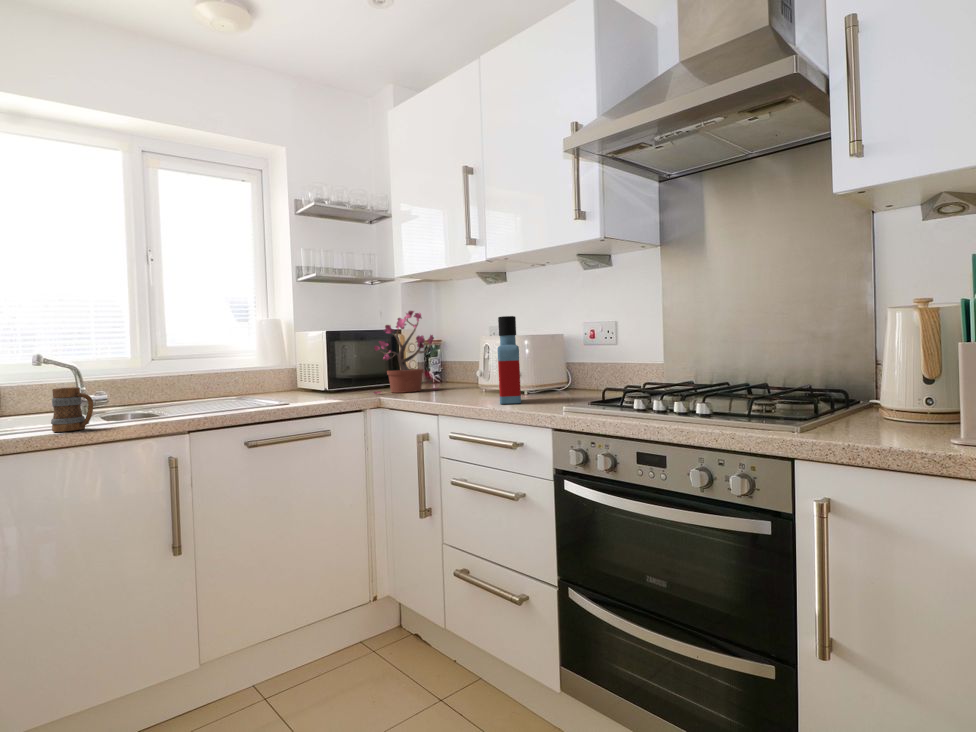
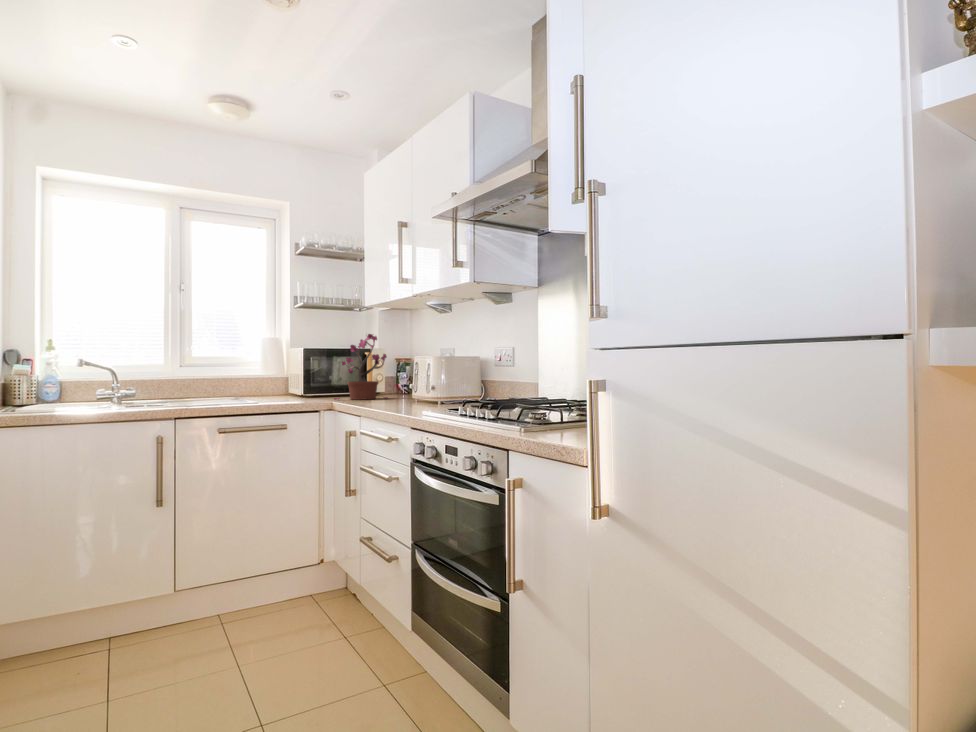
bottle: present [498,316,521,404] -> none [393,341,420,409]
mug: present [51,387,93,432] -> none [80,383,108,412]

